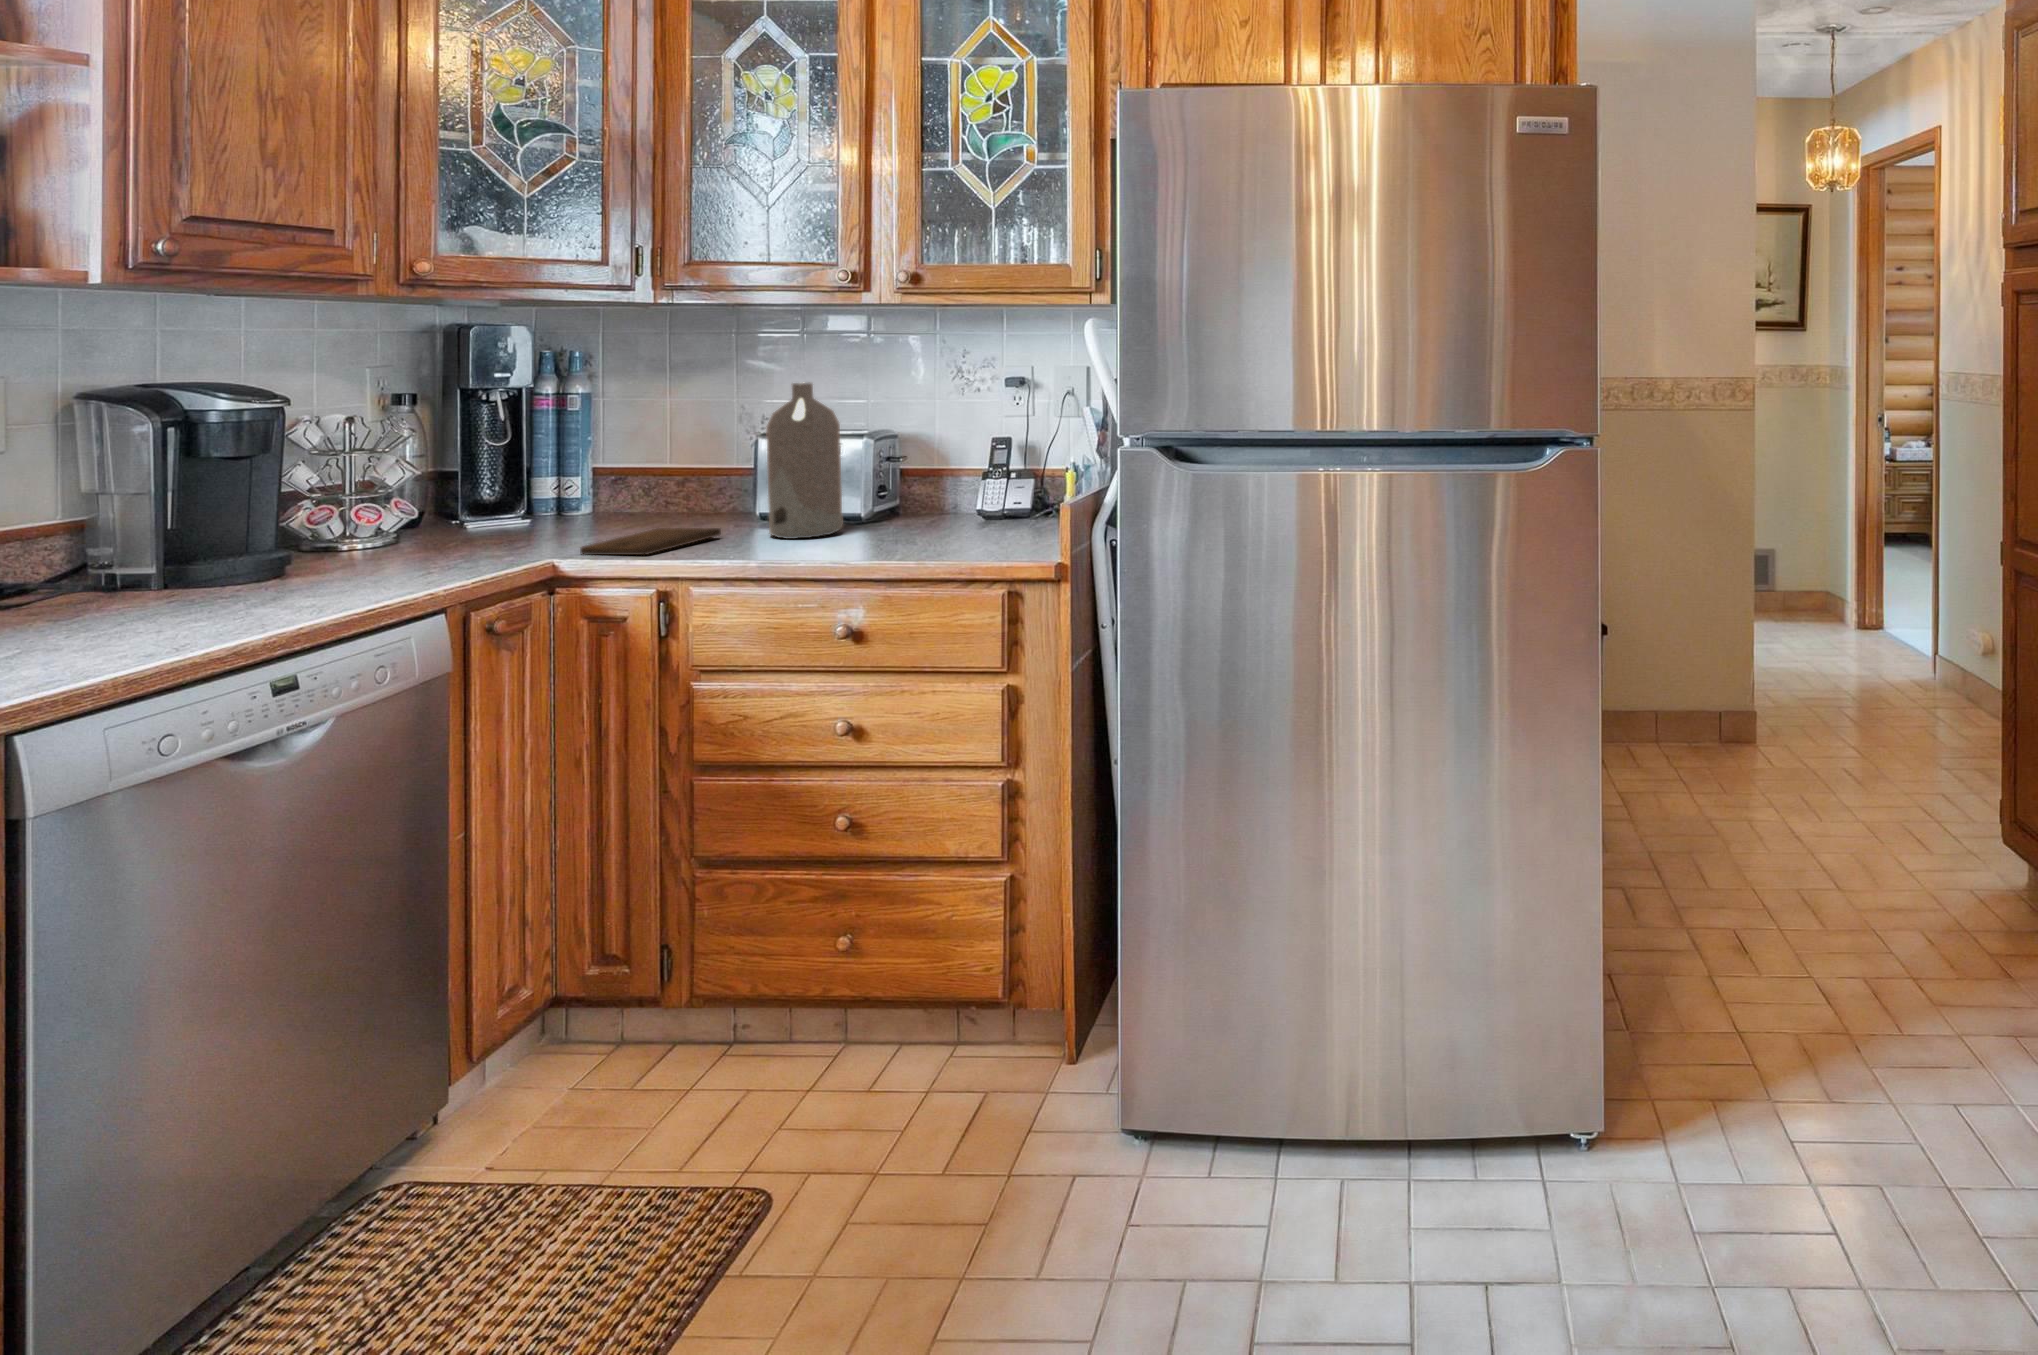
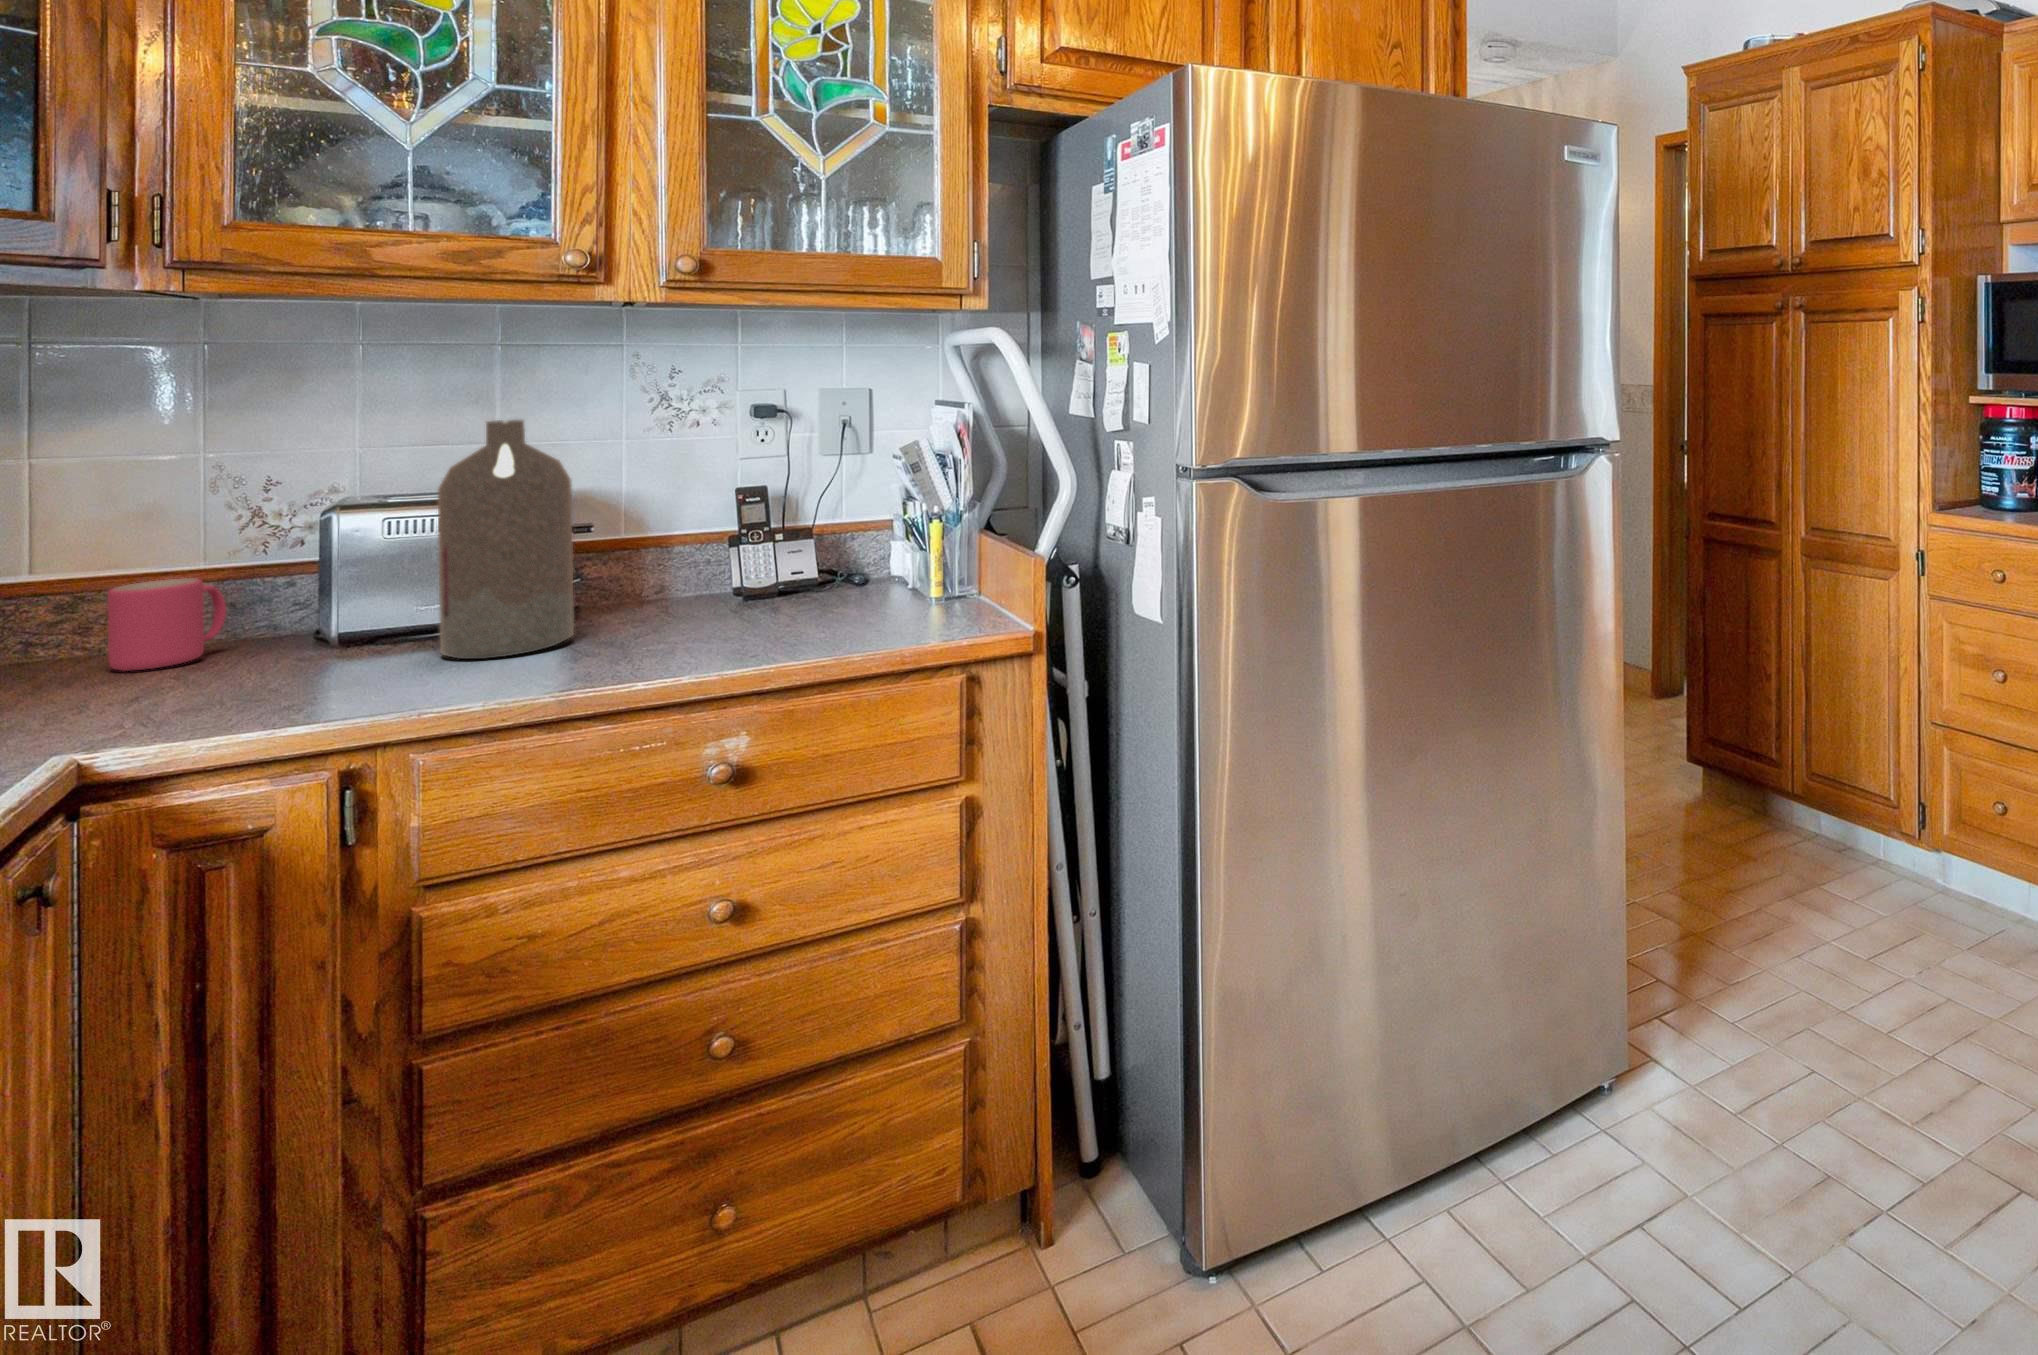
mug: none [656,473,713,523] -> present [107,578,226,671]
cutting board: present [580,528,721,555] -> none [98,658,352,739]

